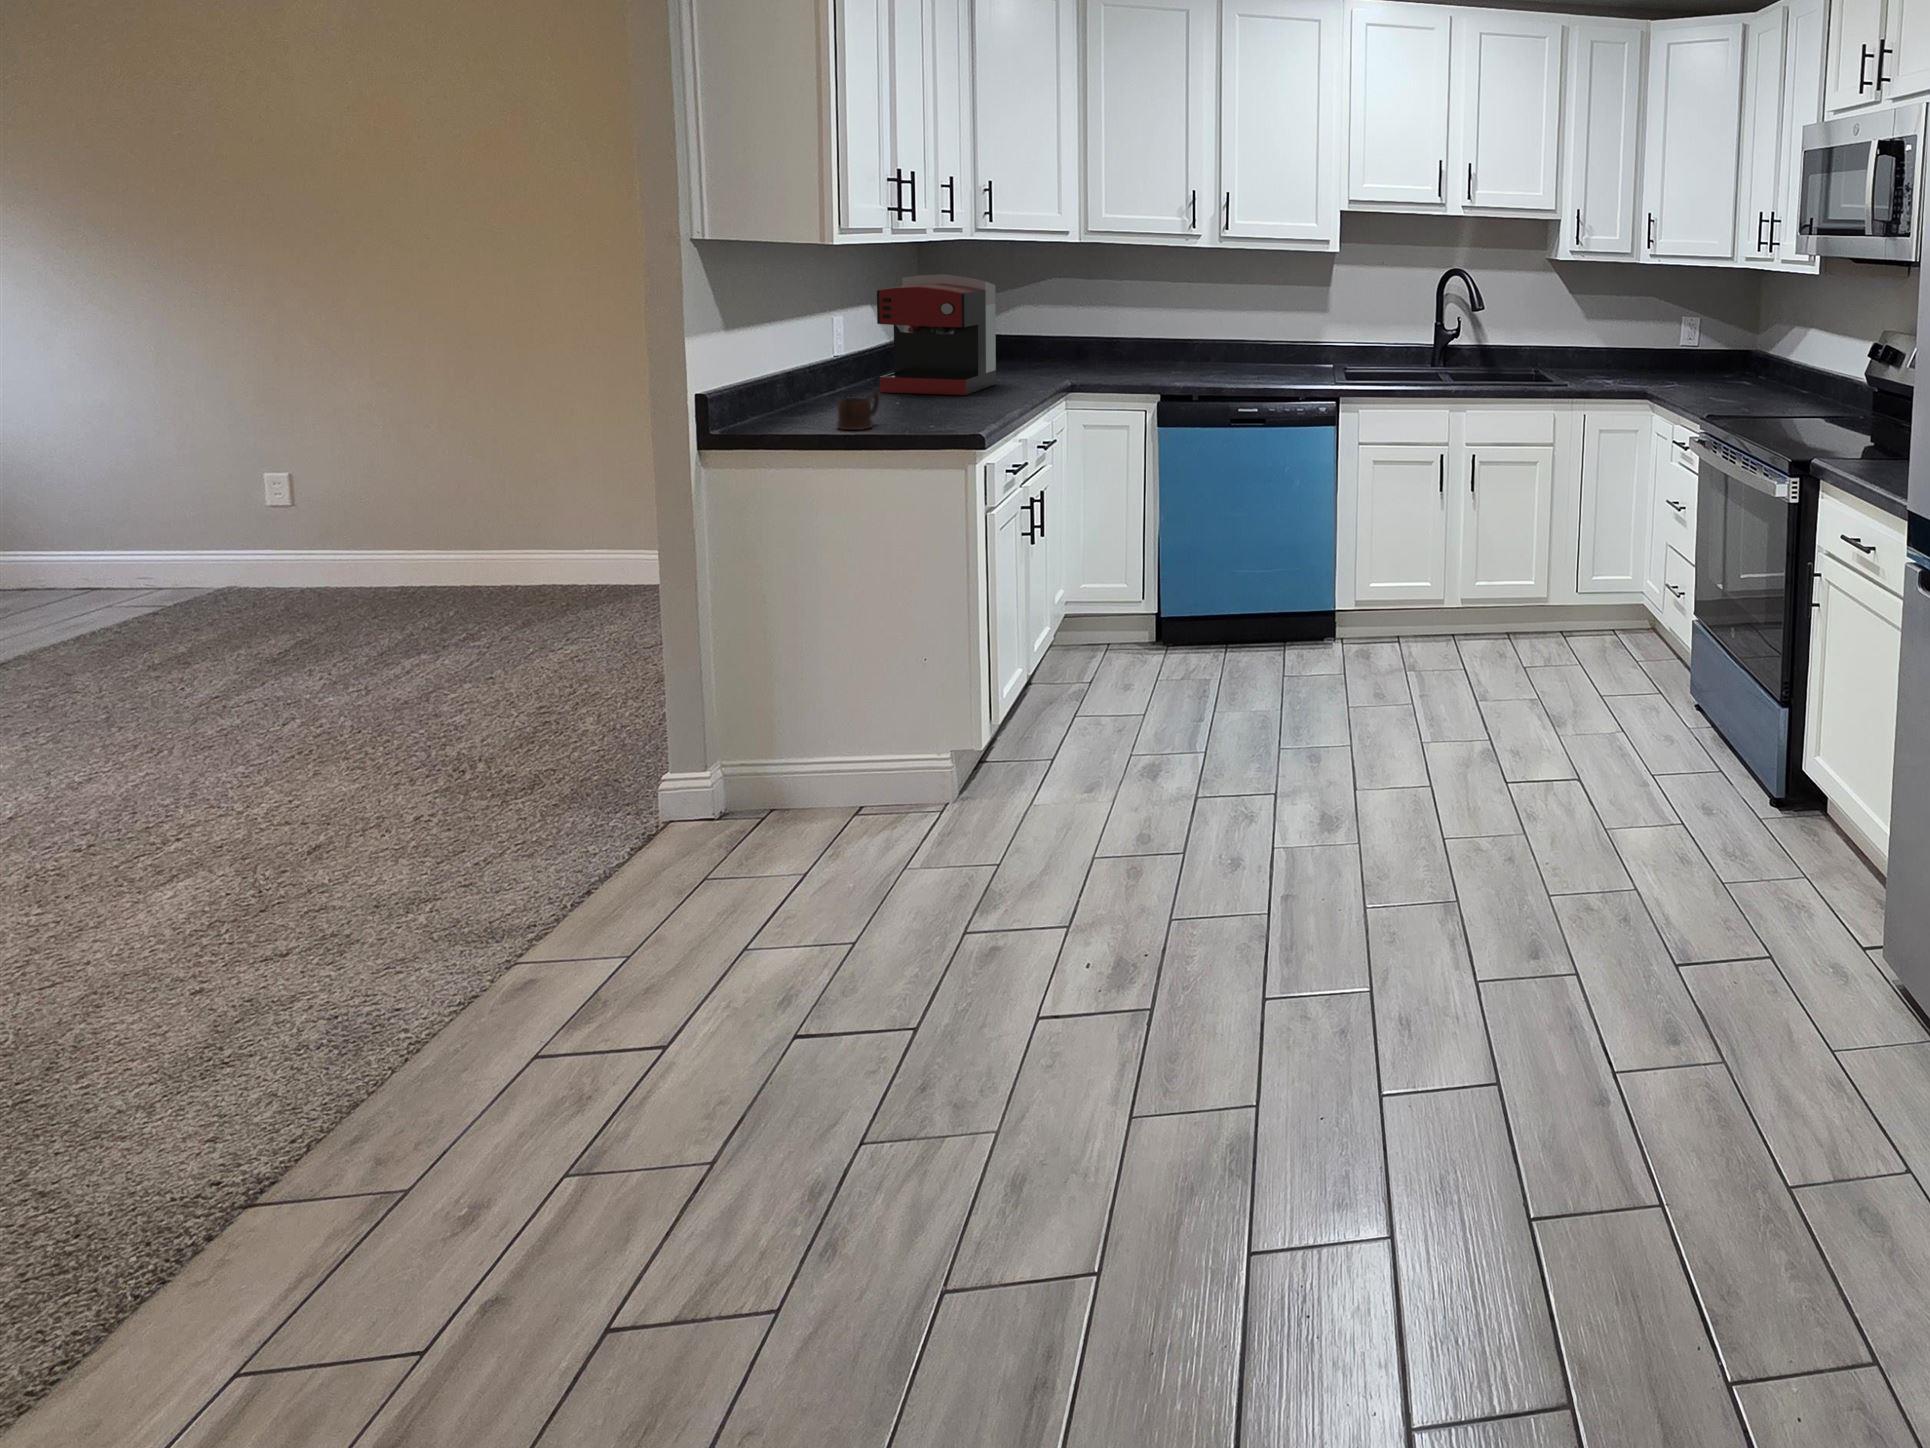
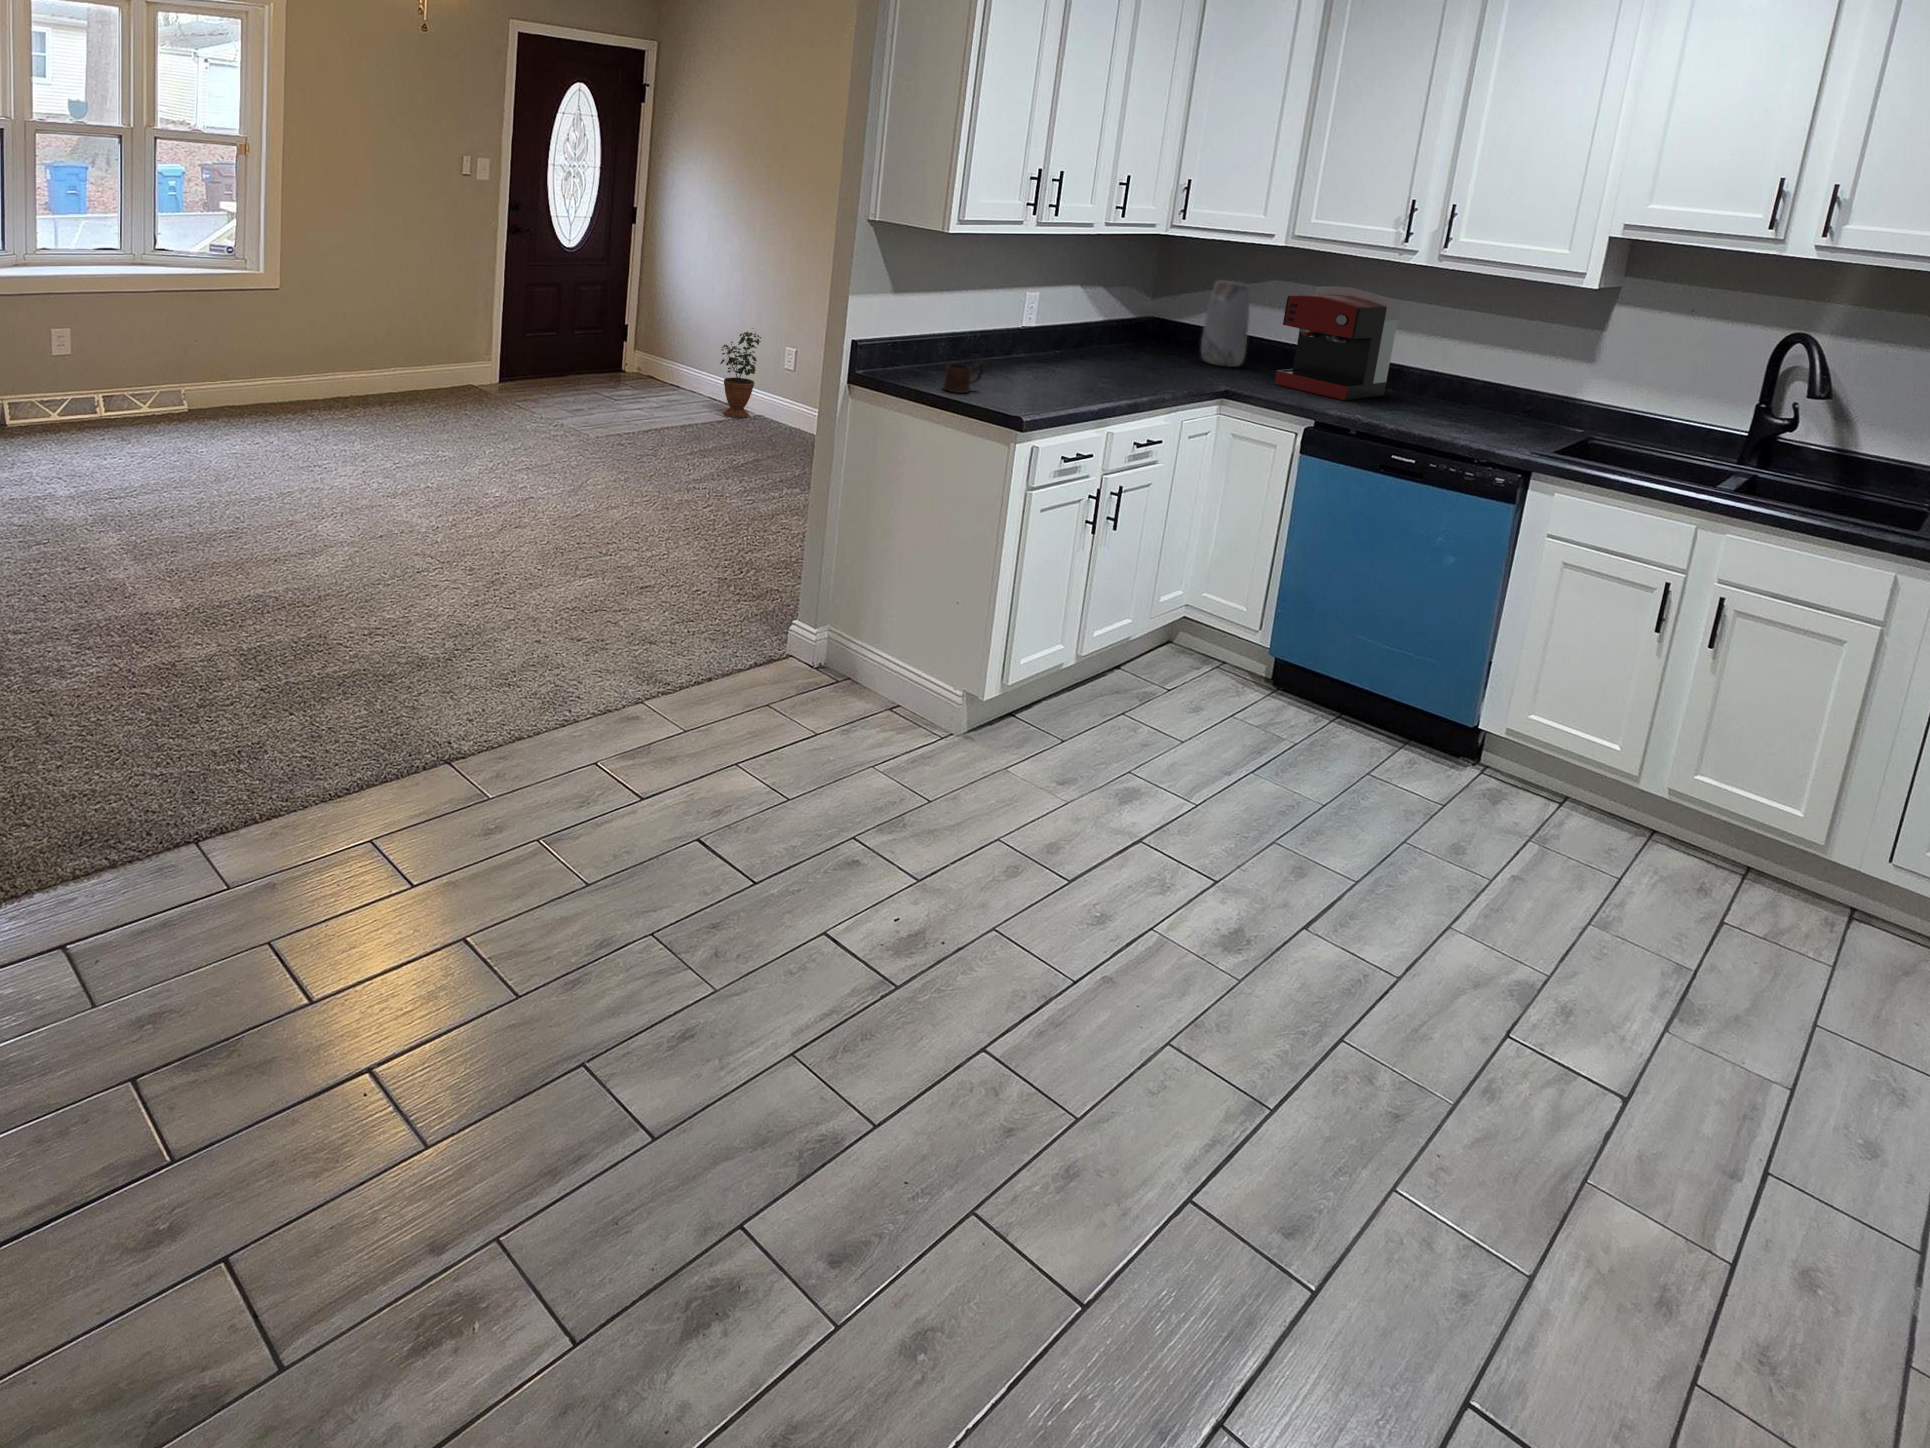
coffee maker: present [877,274,996,395] -> present [1275,286,1401,400]
vase: none [997,281,1044,365] -> present [1201,281,1249,367]
potted plant: none [87,450,184,600] -> present [720,332,761,418]

